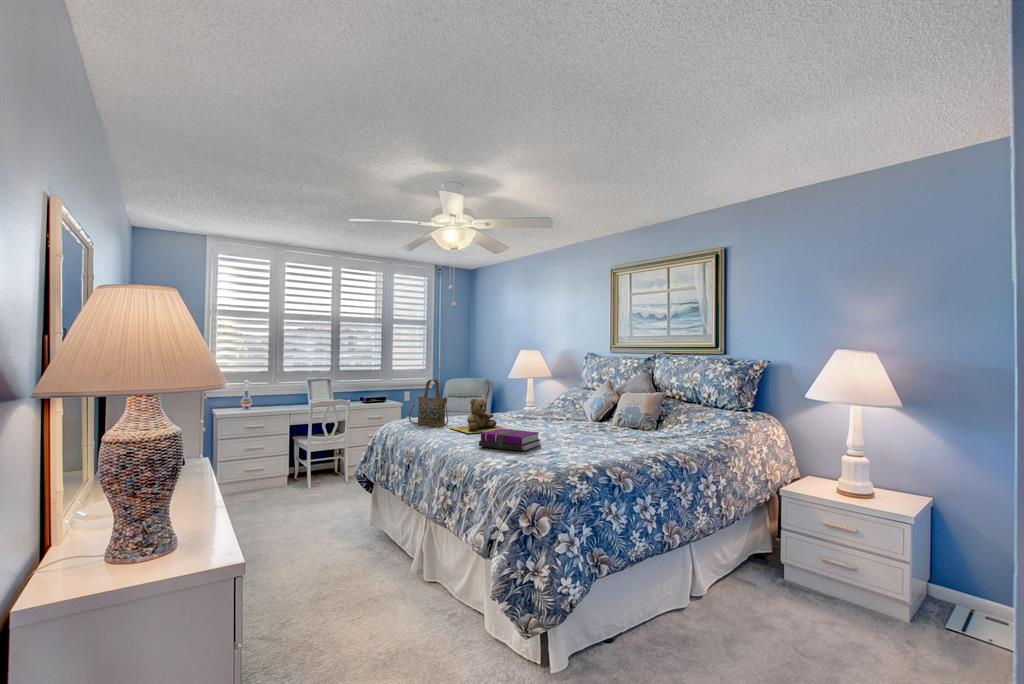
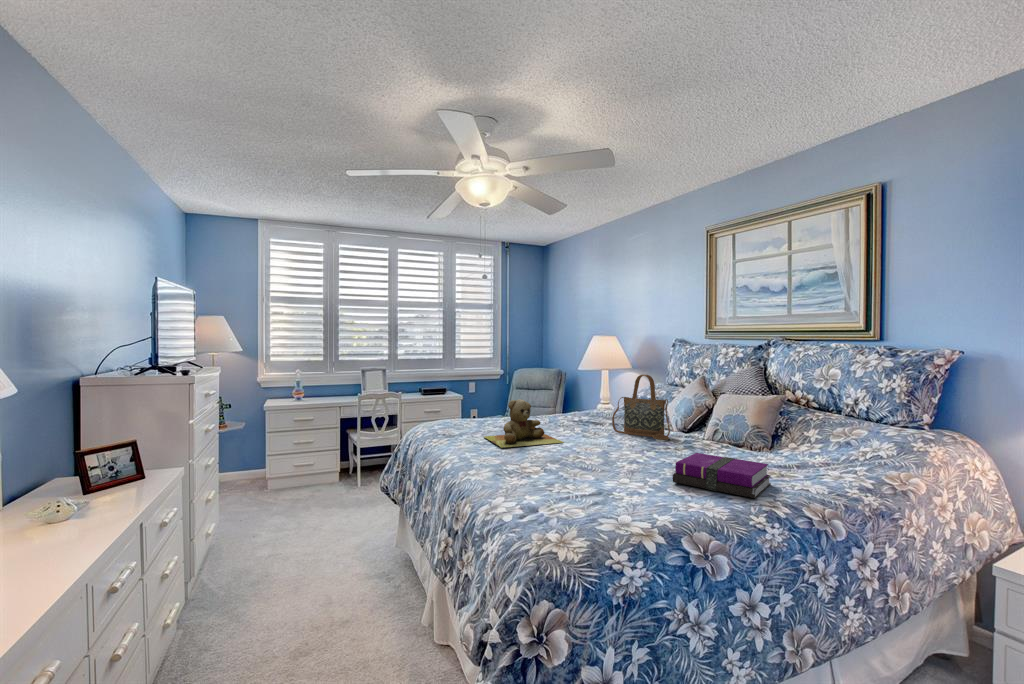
handbag: present [409,379,448,427] -> present [612,375,670,440]
notebook: present [479,429,540,451] -> present [673,453,771,498]

